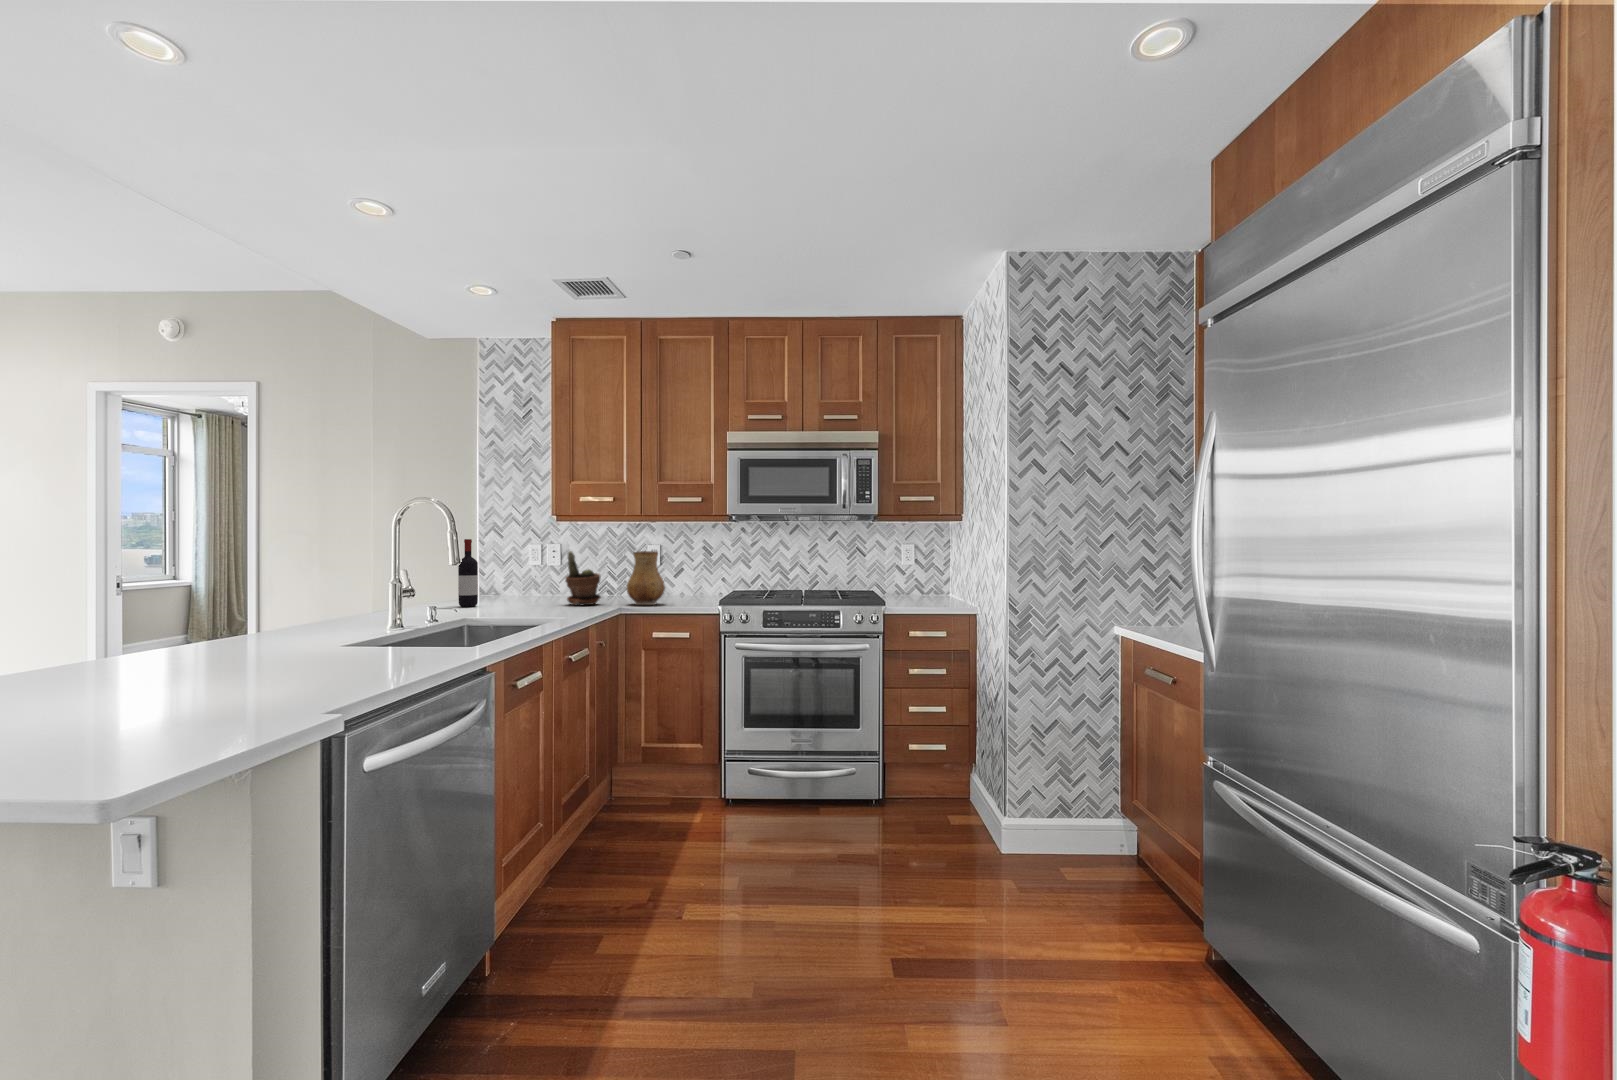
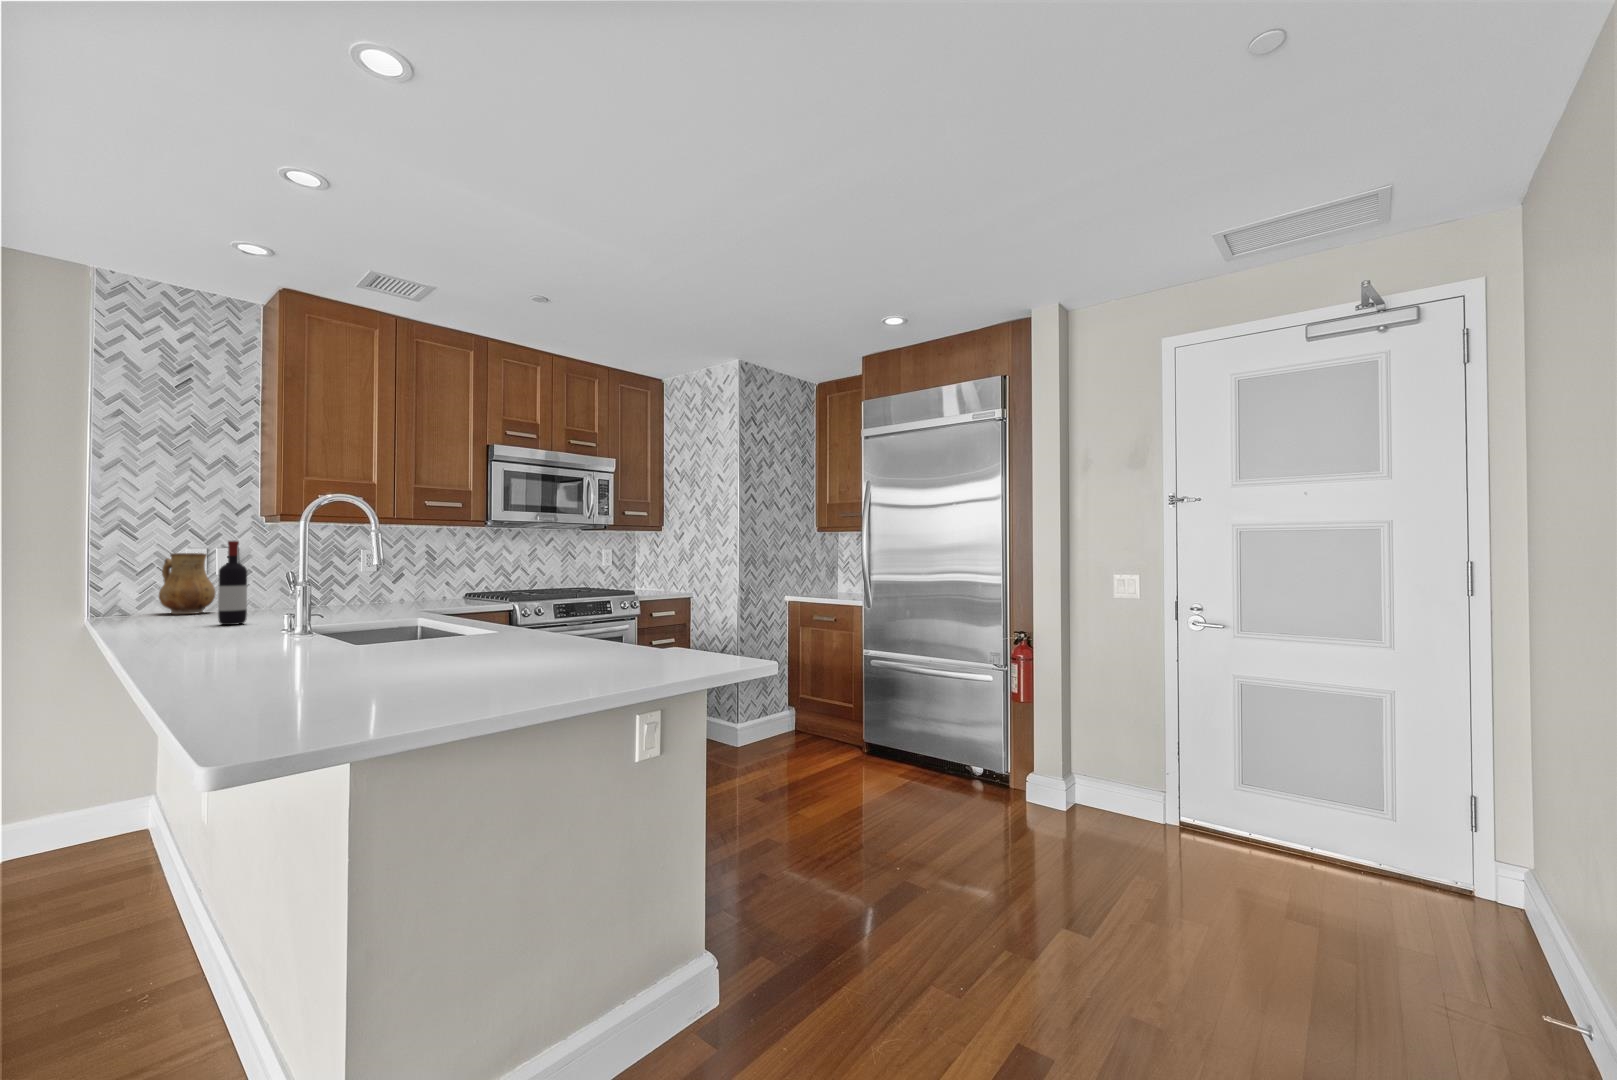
potted plant: present [565,551,601,605] -> none [342,555,386,615]
ceramic pitcher: present [627,551,665,605] -> present [159,553,215,614]

